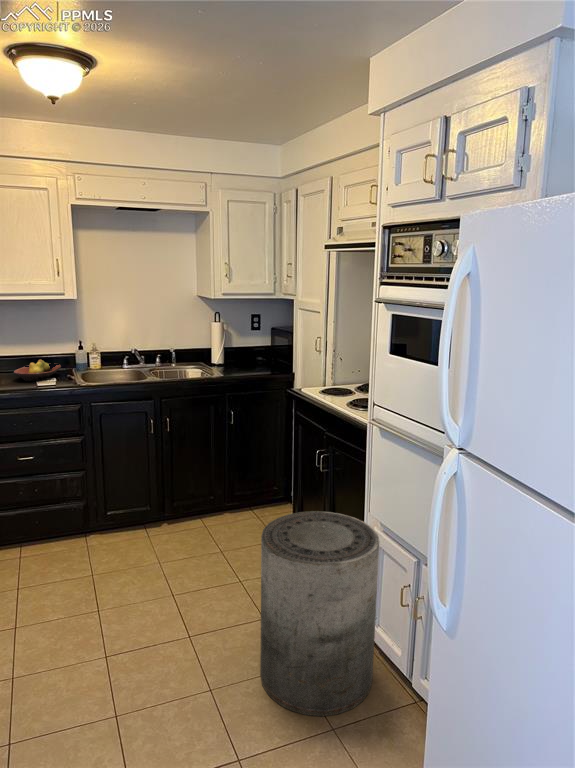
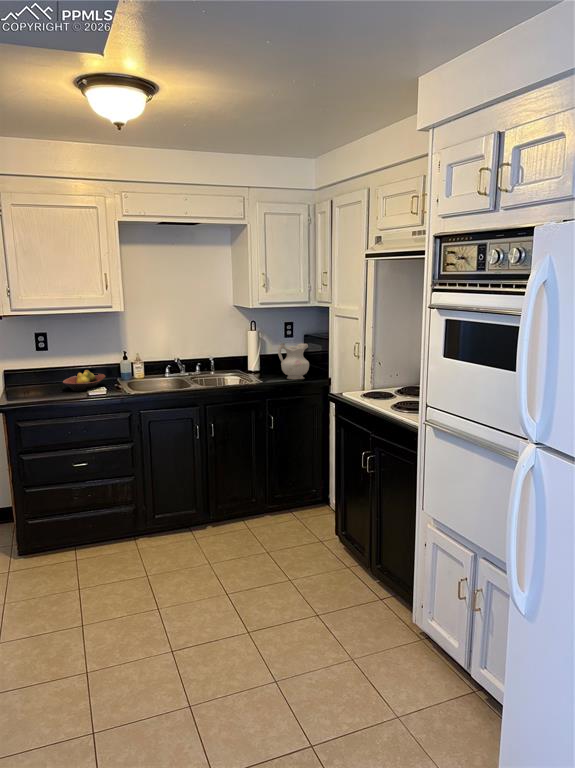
ceramic pitcher: none [239,336,272,373] -> present [278,343,309,380]
trash can: present [260,511,379,716] -> none [322,510,437,705]

